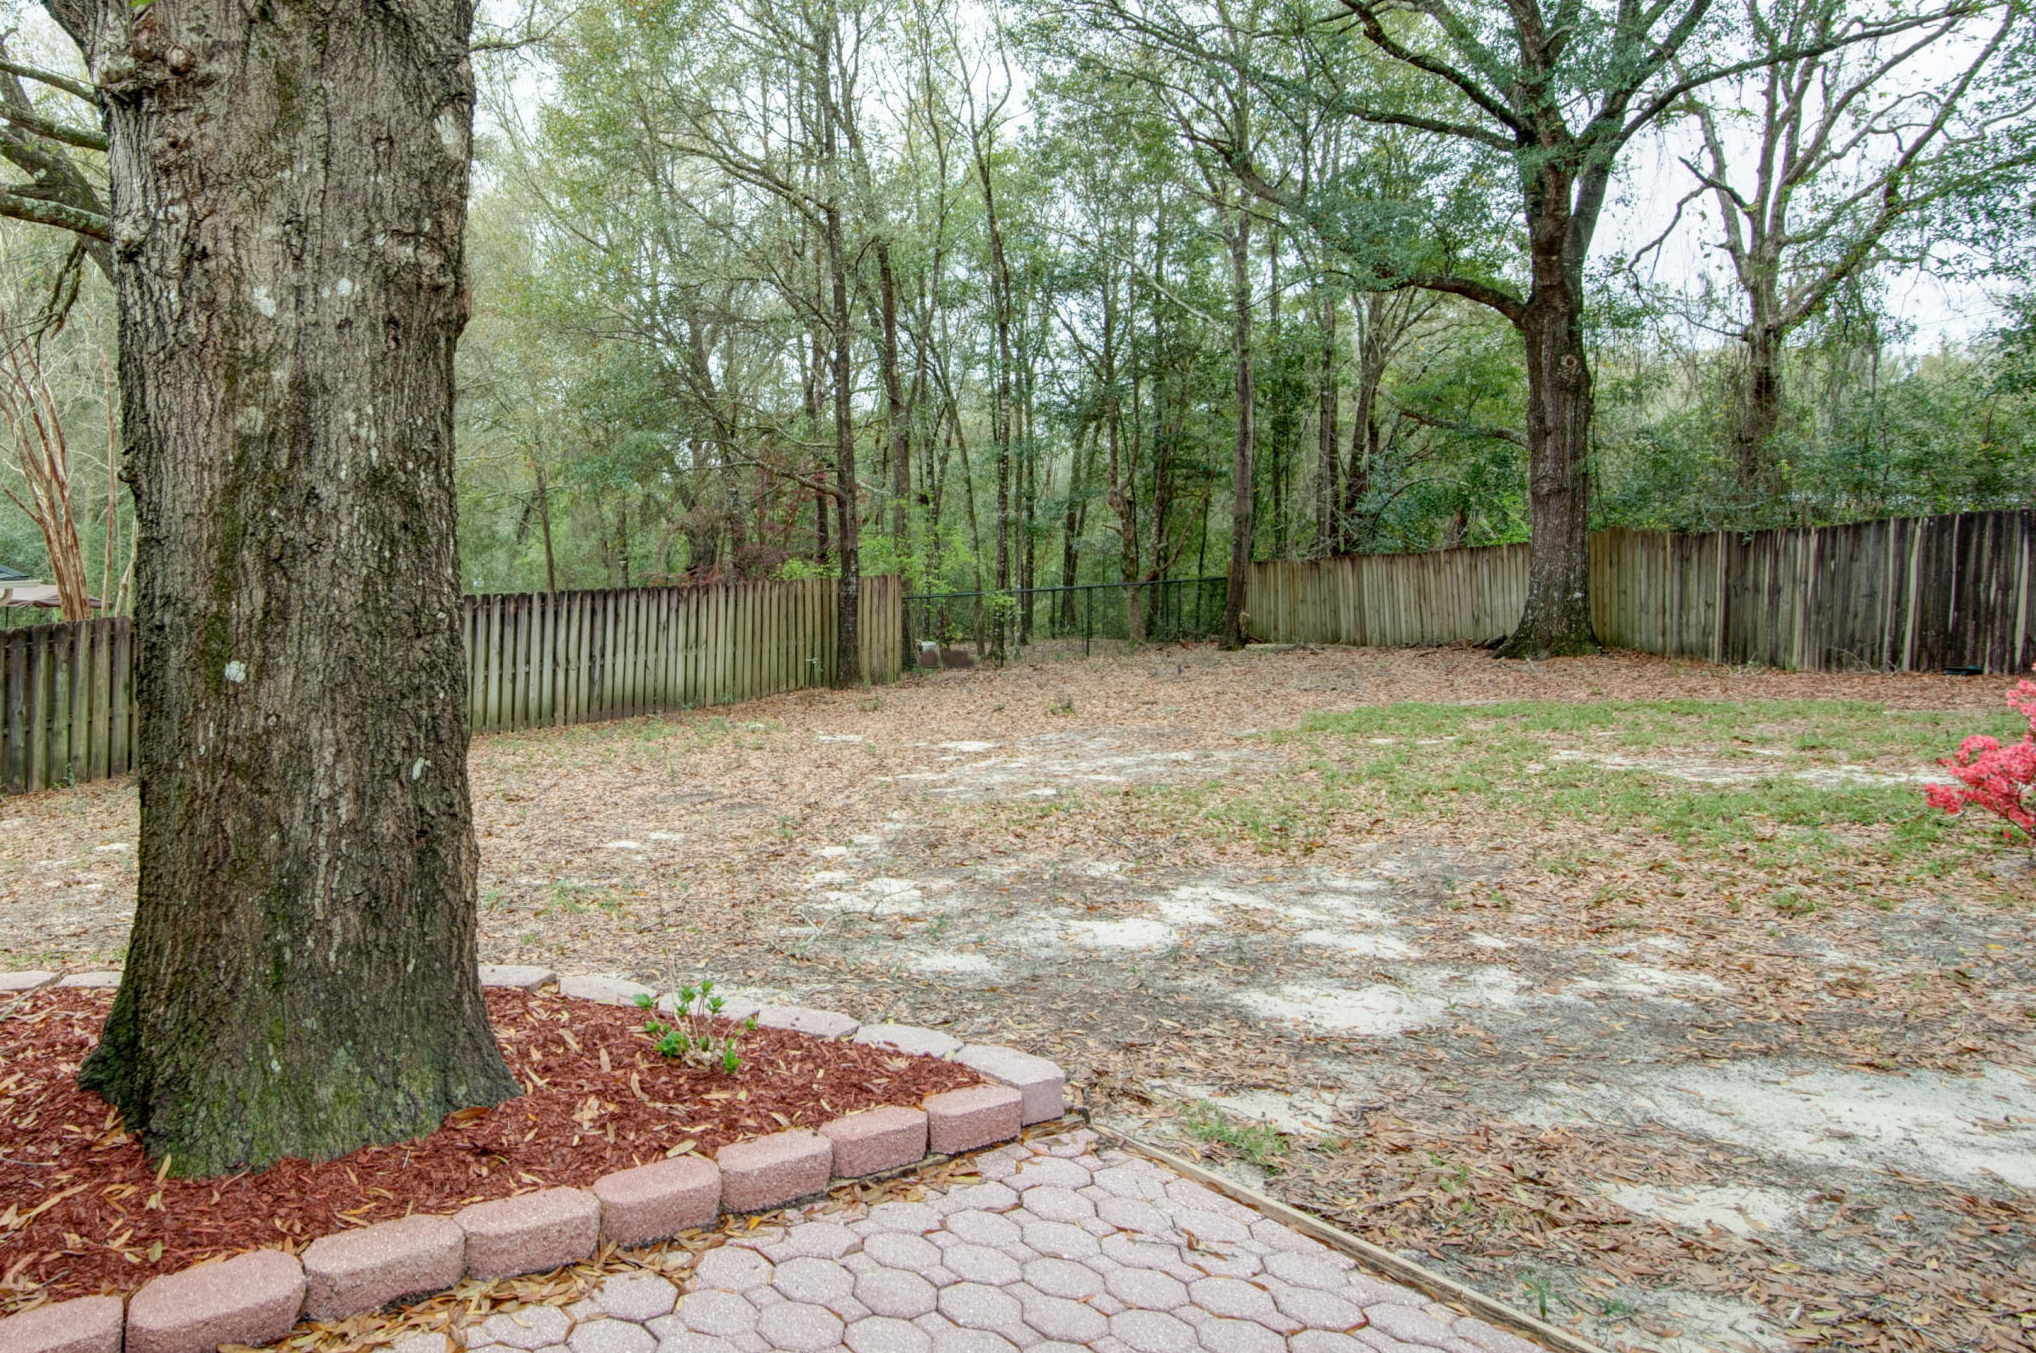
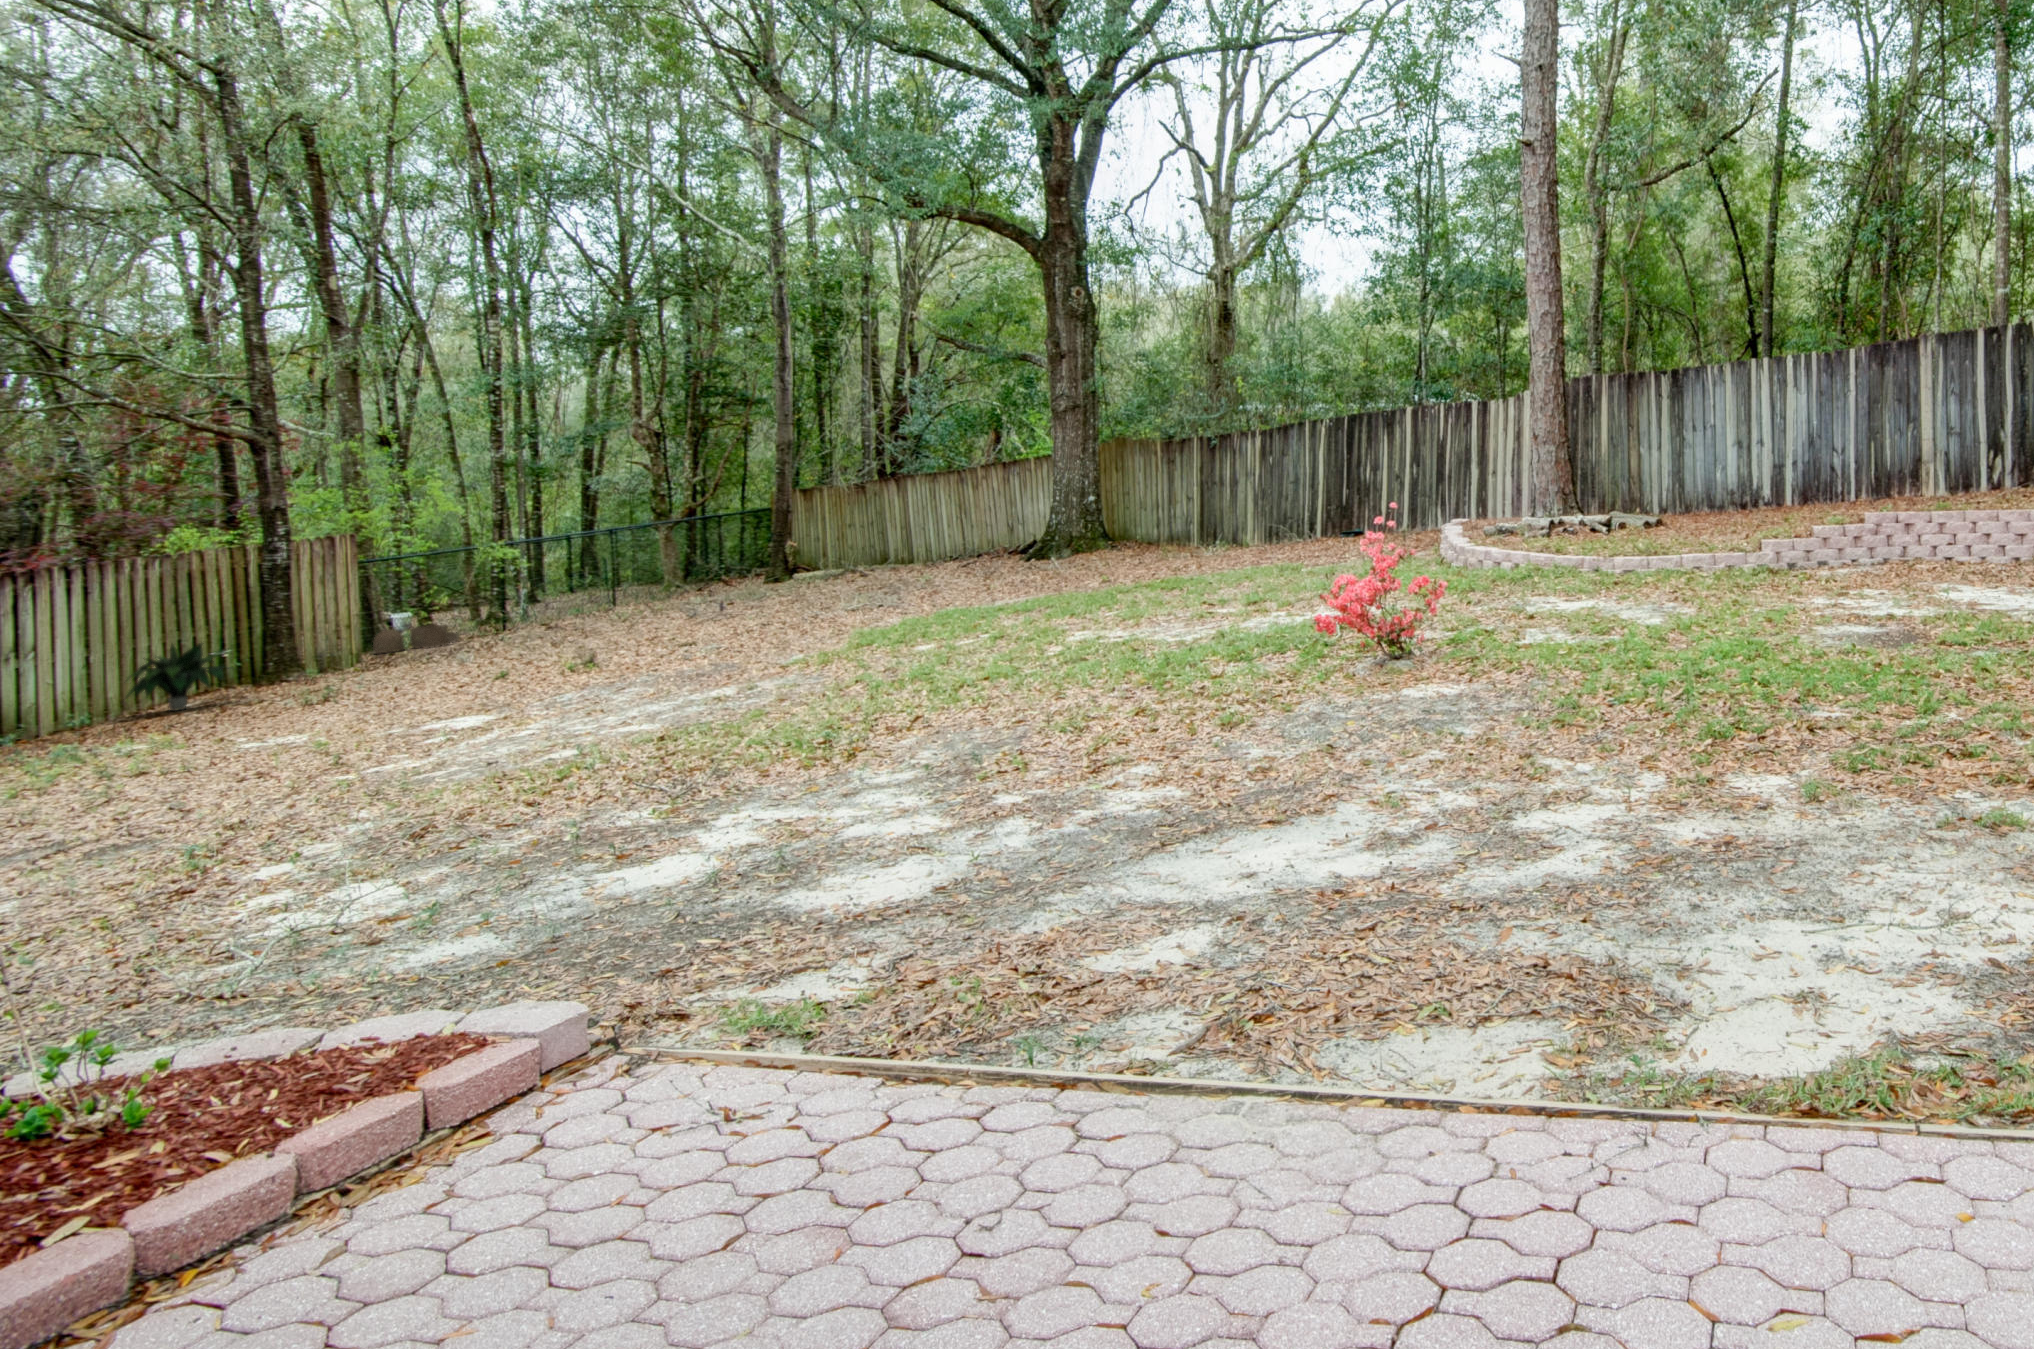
potted plant: none [785,632,851,683] -> present [127,643,229,711]

